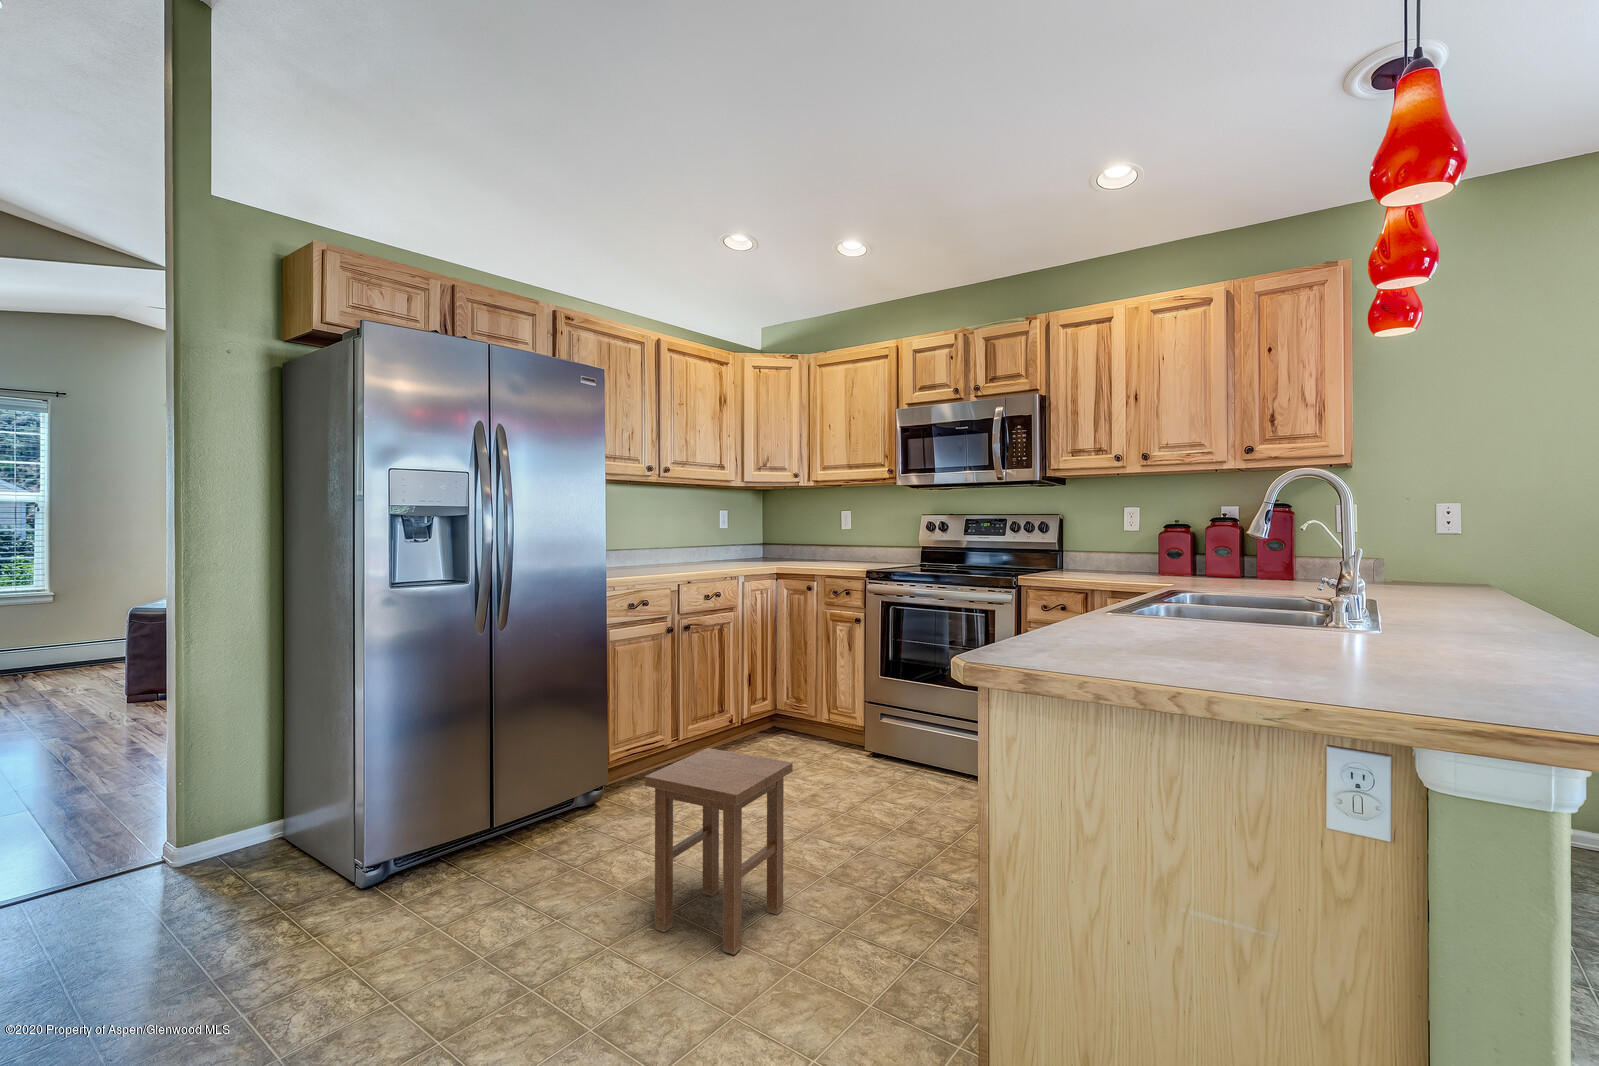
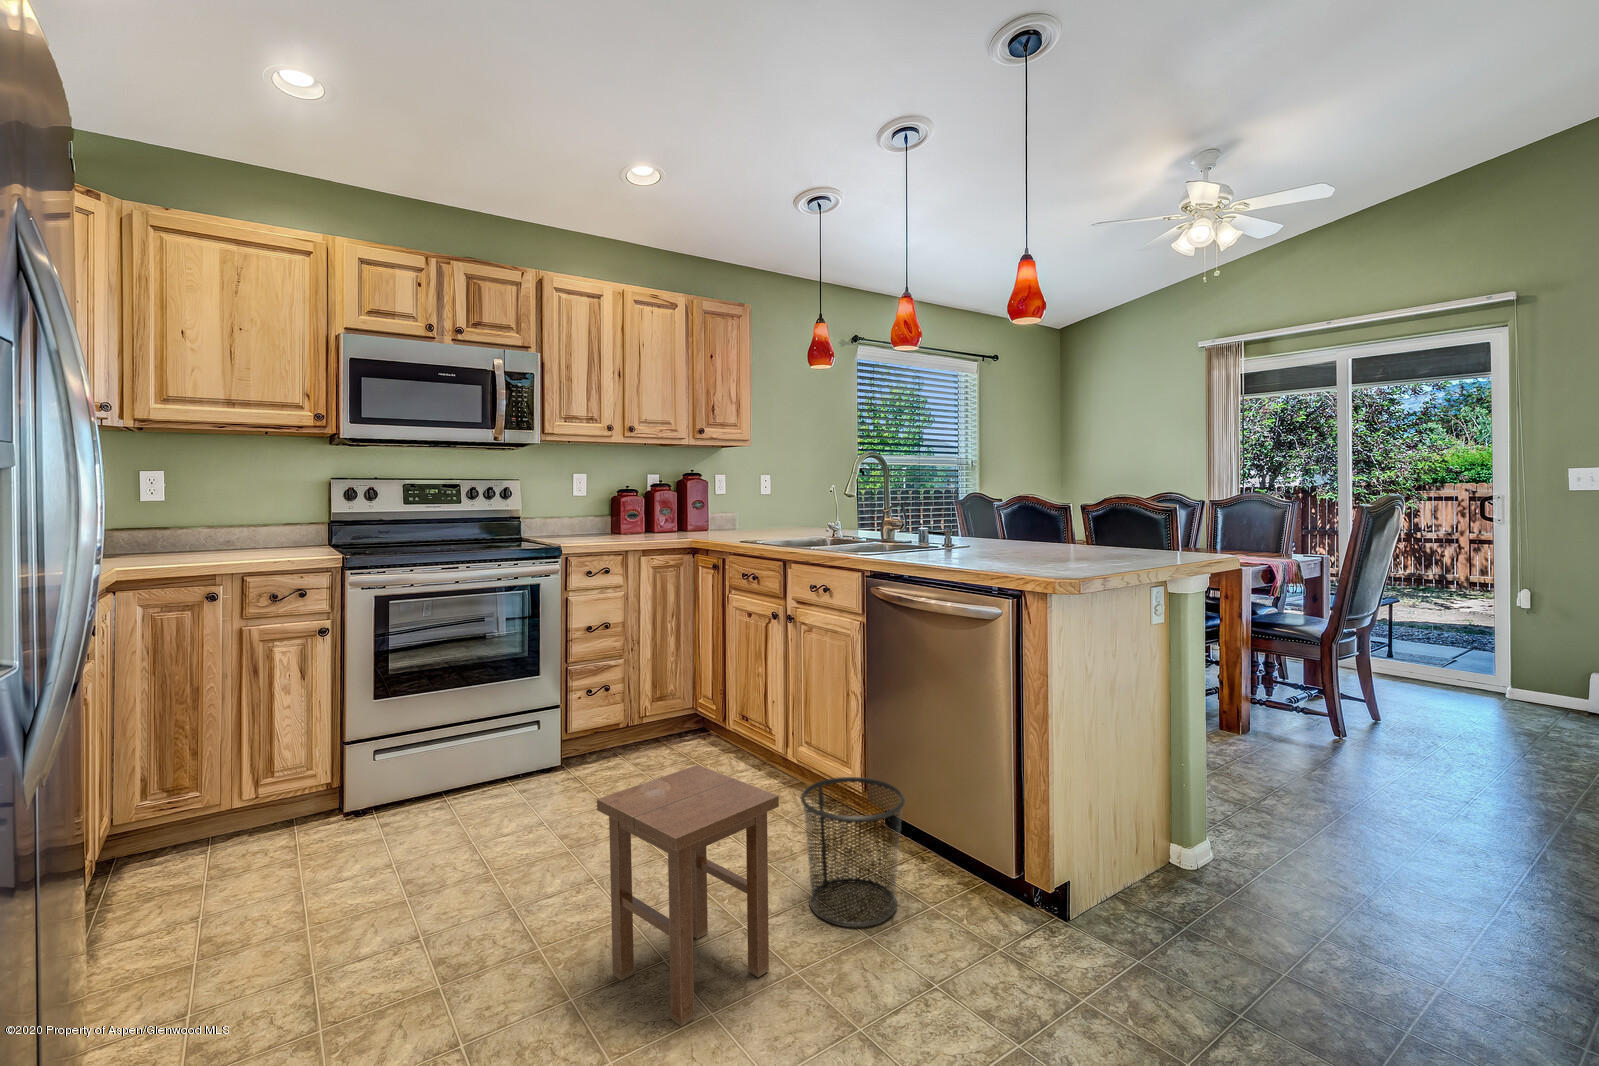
waste bin: none [816,839,936,1022] -> present [801,777,905,927]

